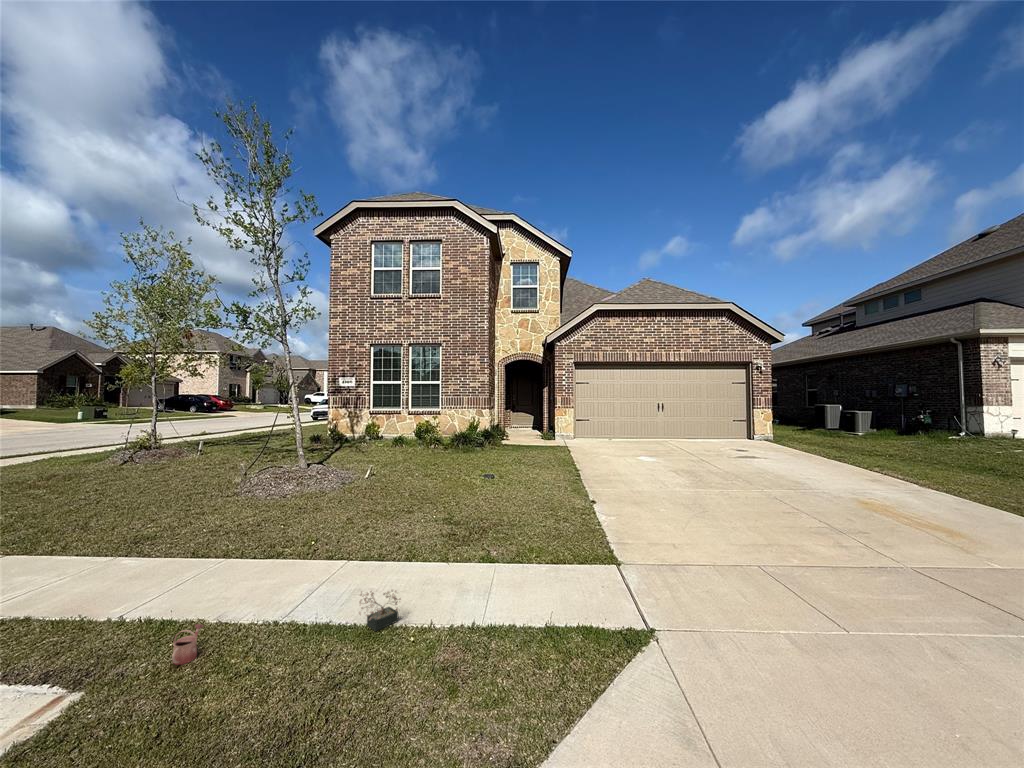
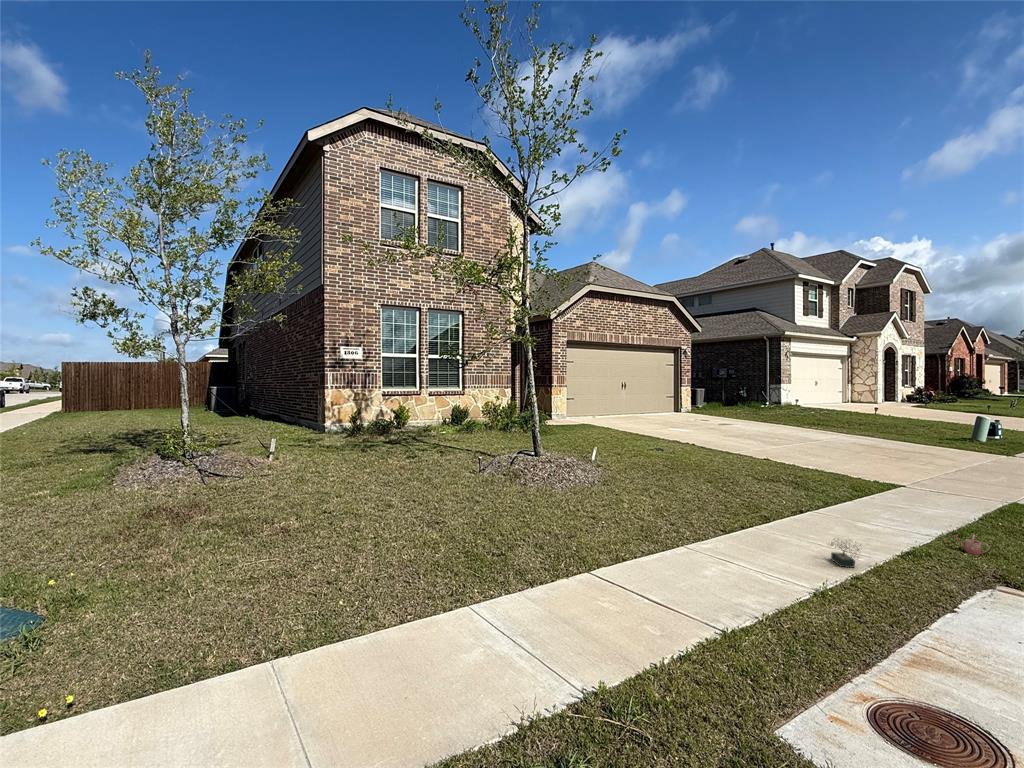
decorative plant: present [359,590,401,631] -> present [831,539,859,568]

